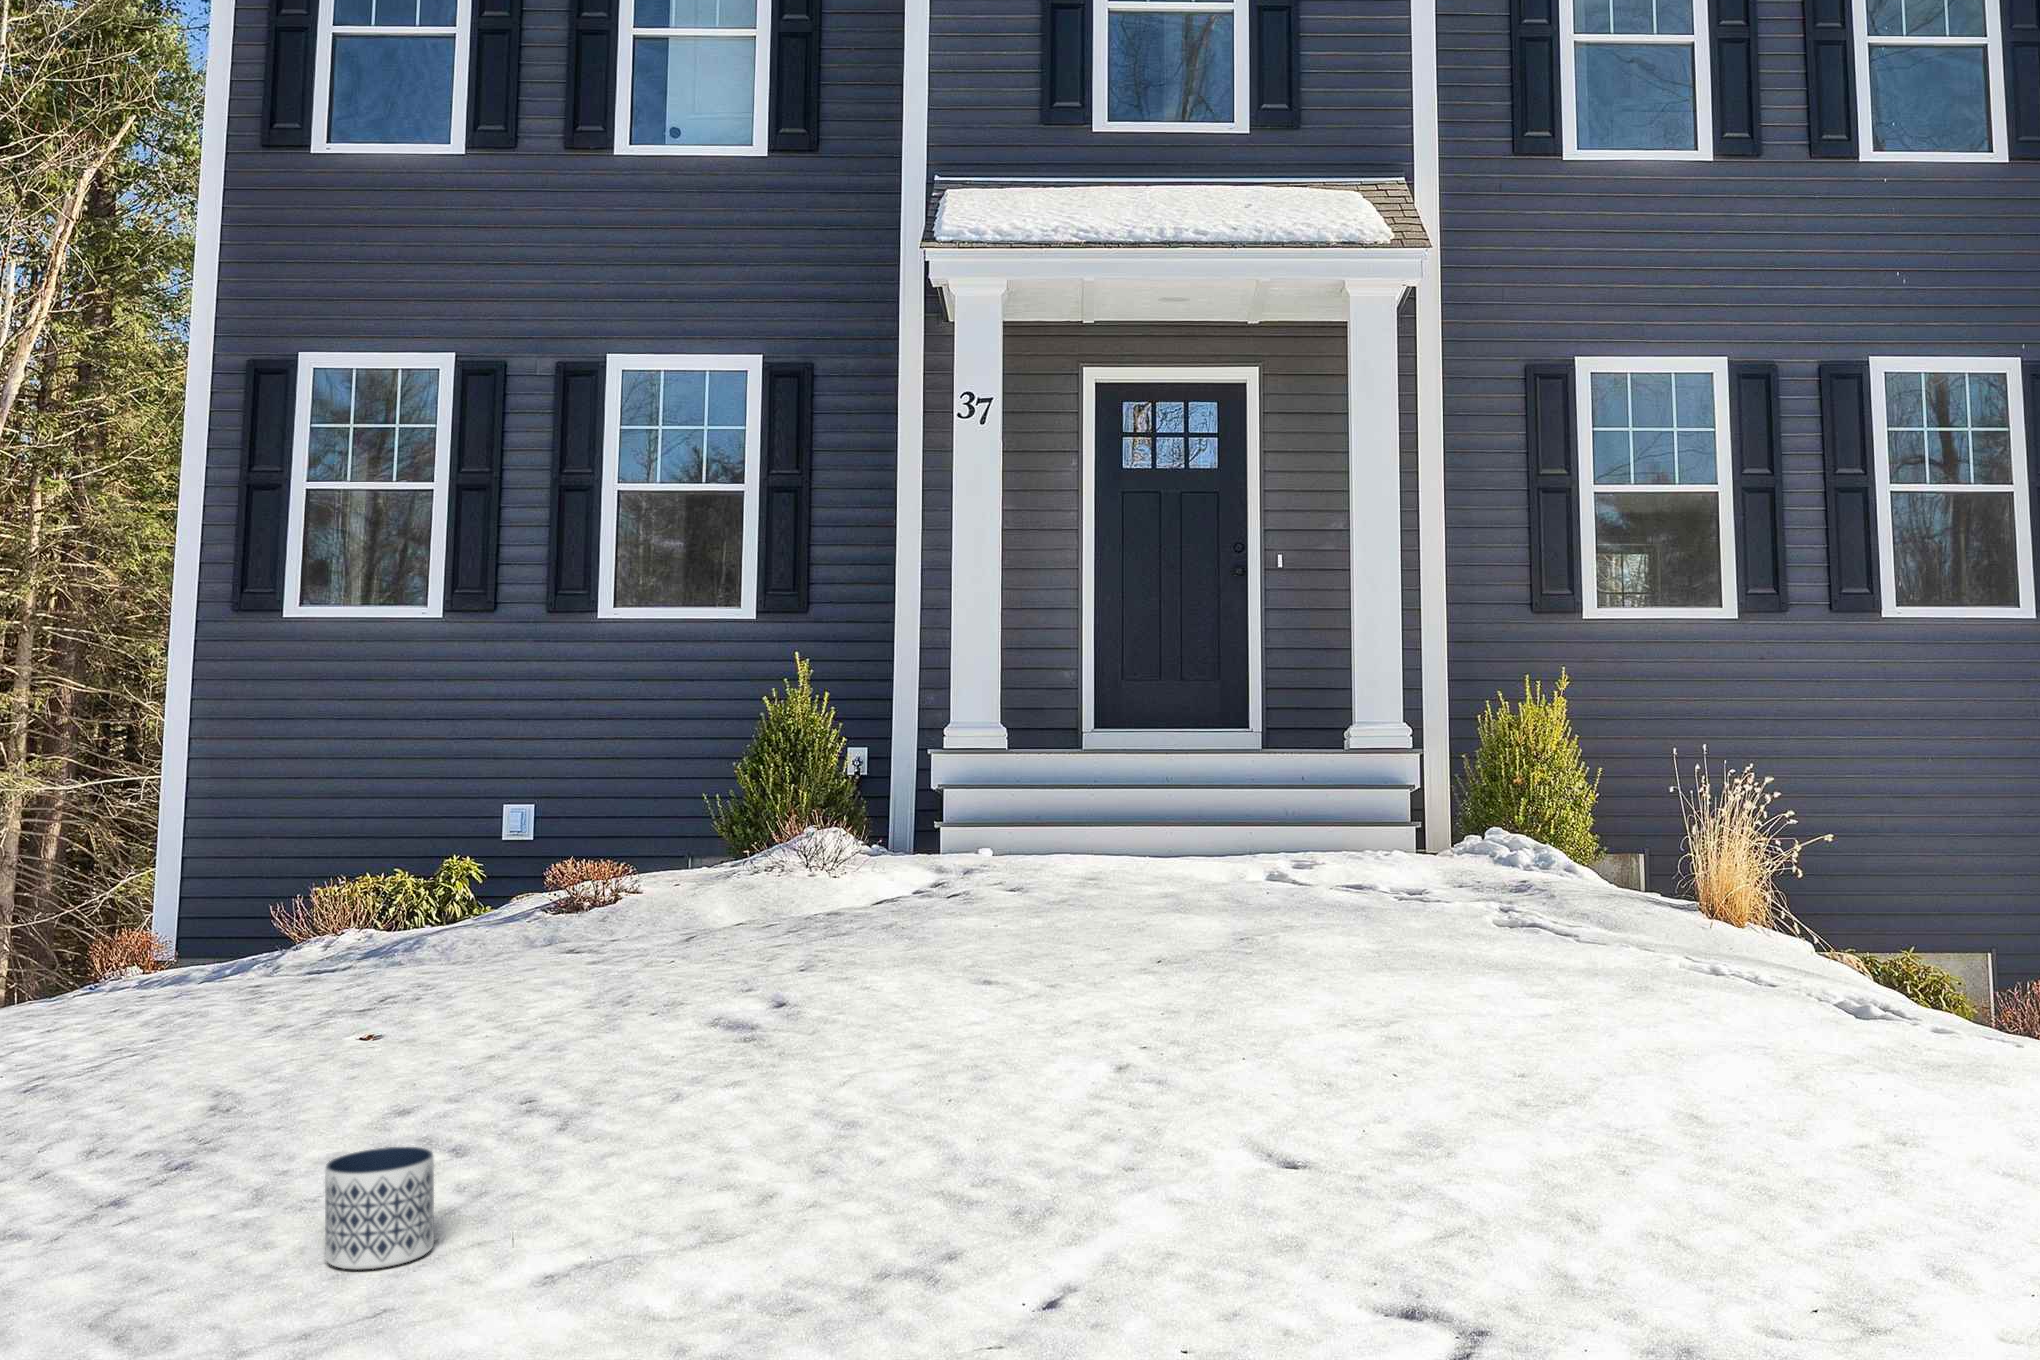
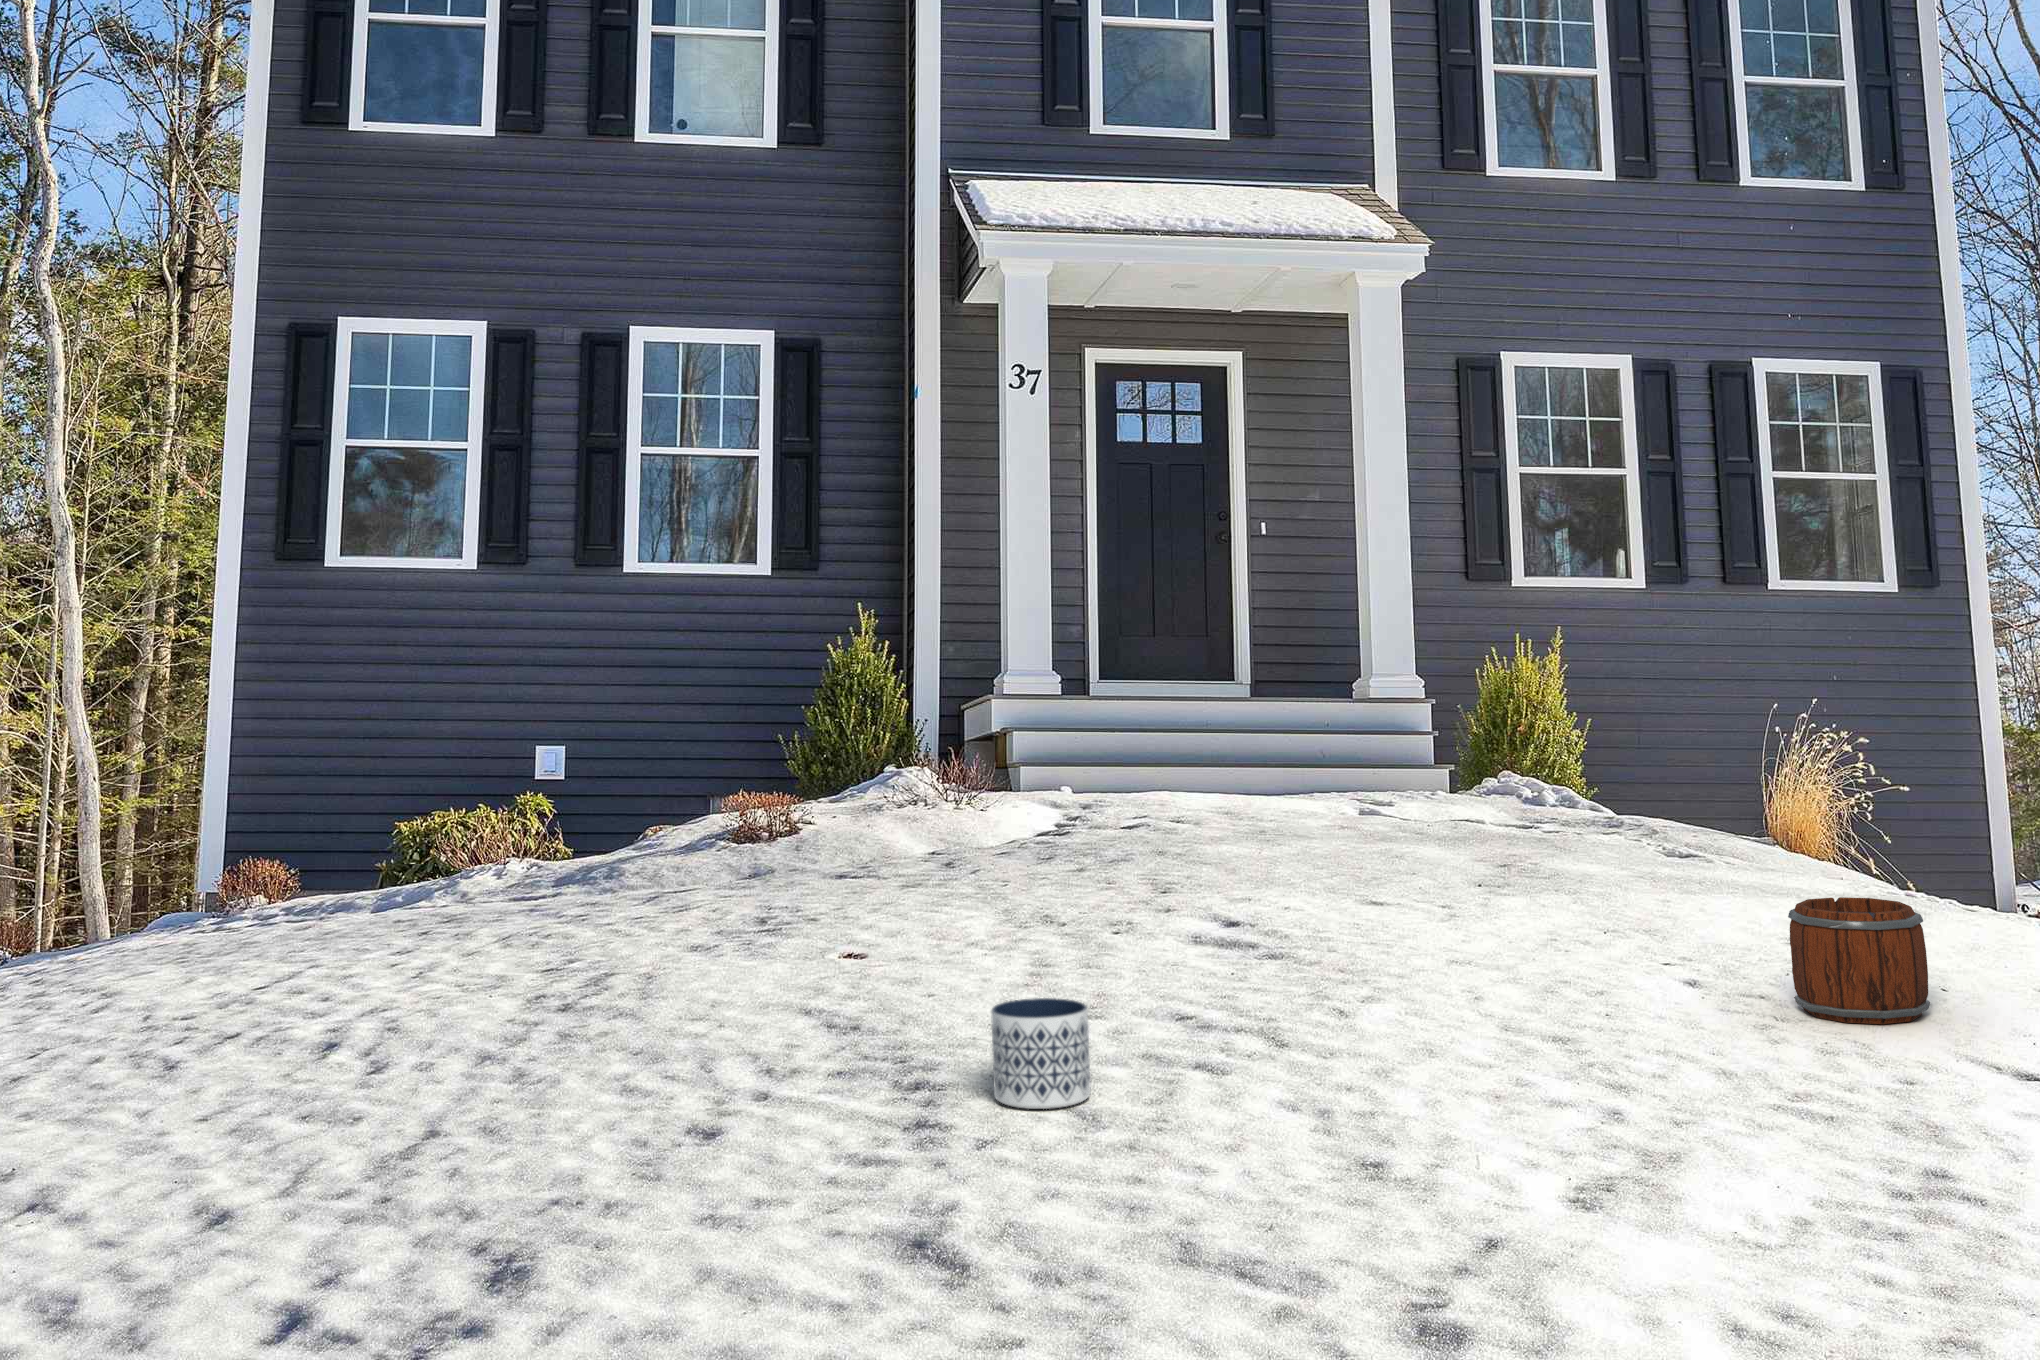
bucket: none [1376,1032,1516,1181] -> present [1788,897,1930,1024]

